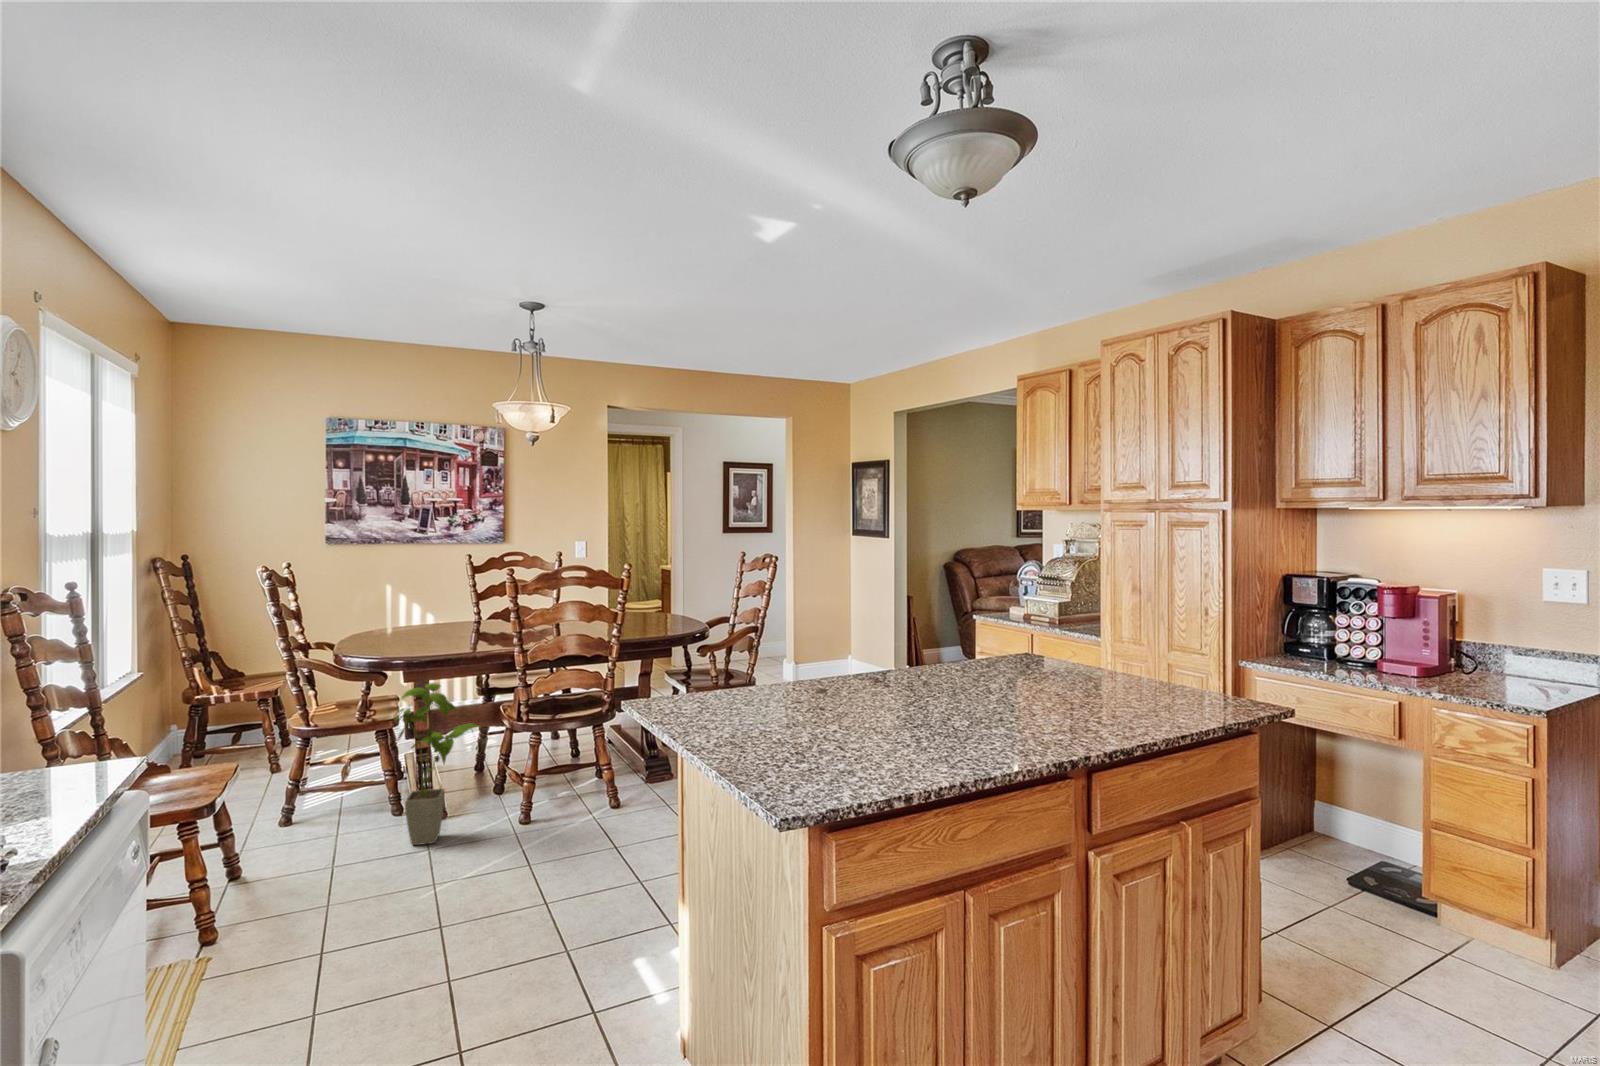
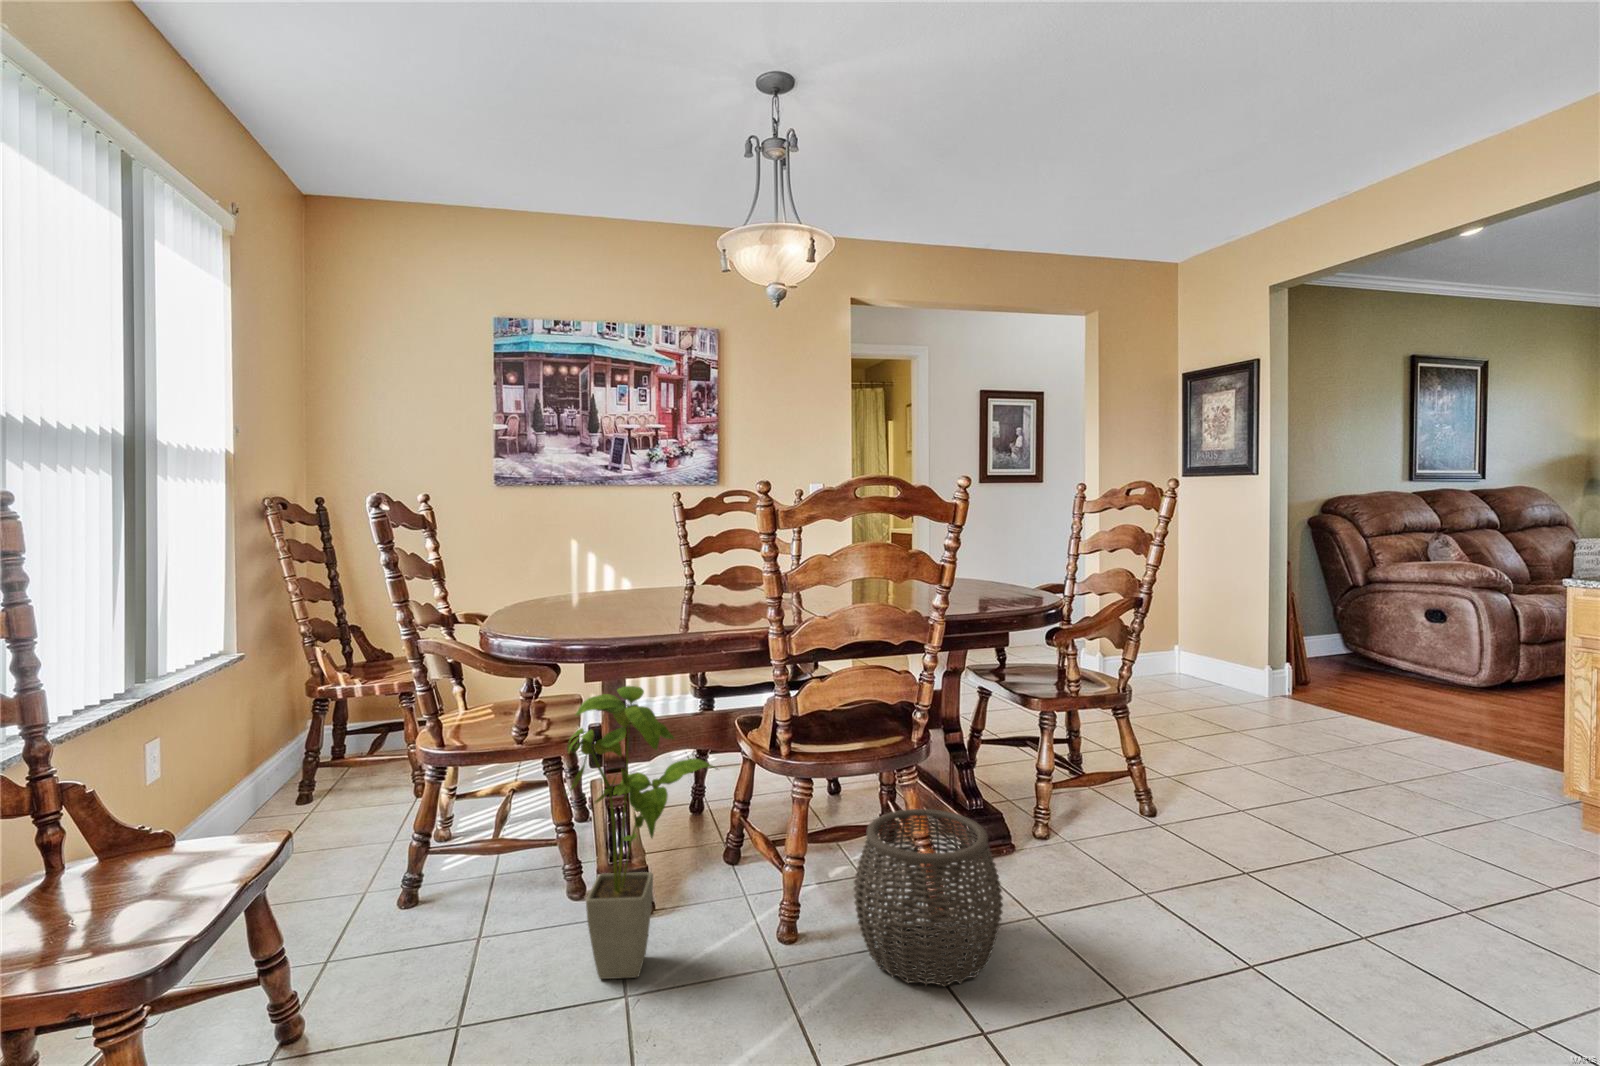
woven basket: none [561,748,642,834] -> present [854,809,1003,987]

